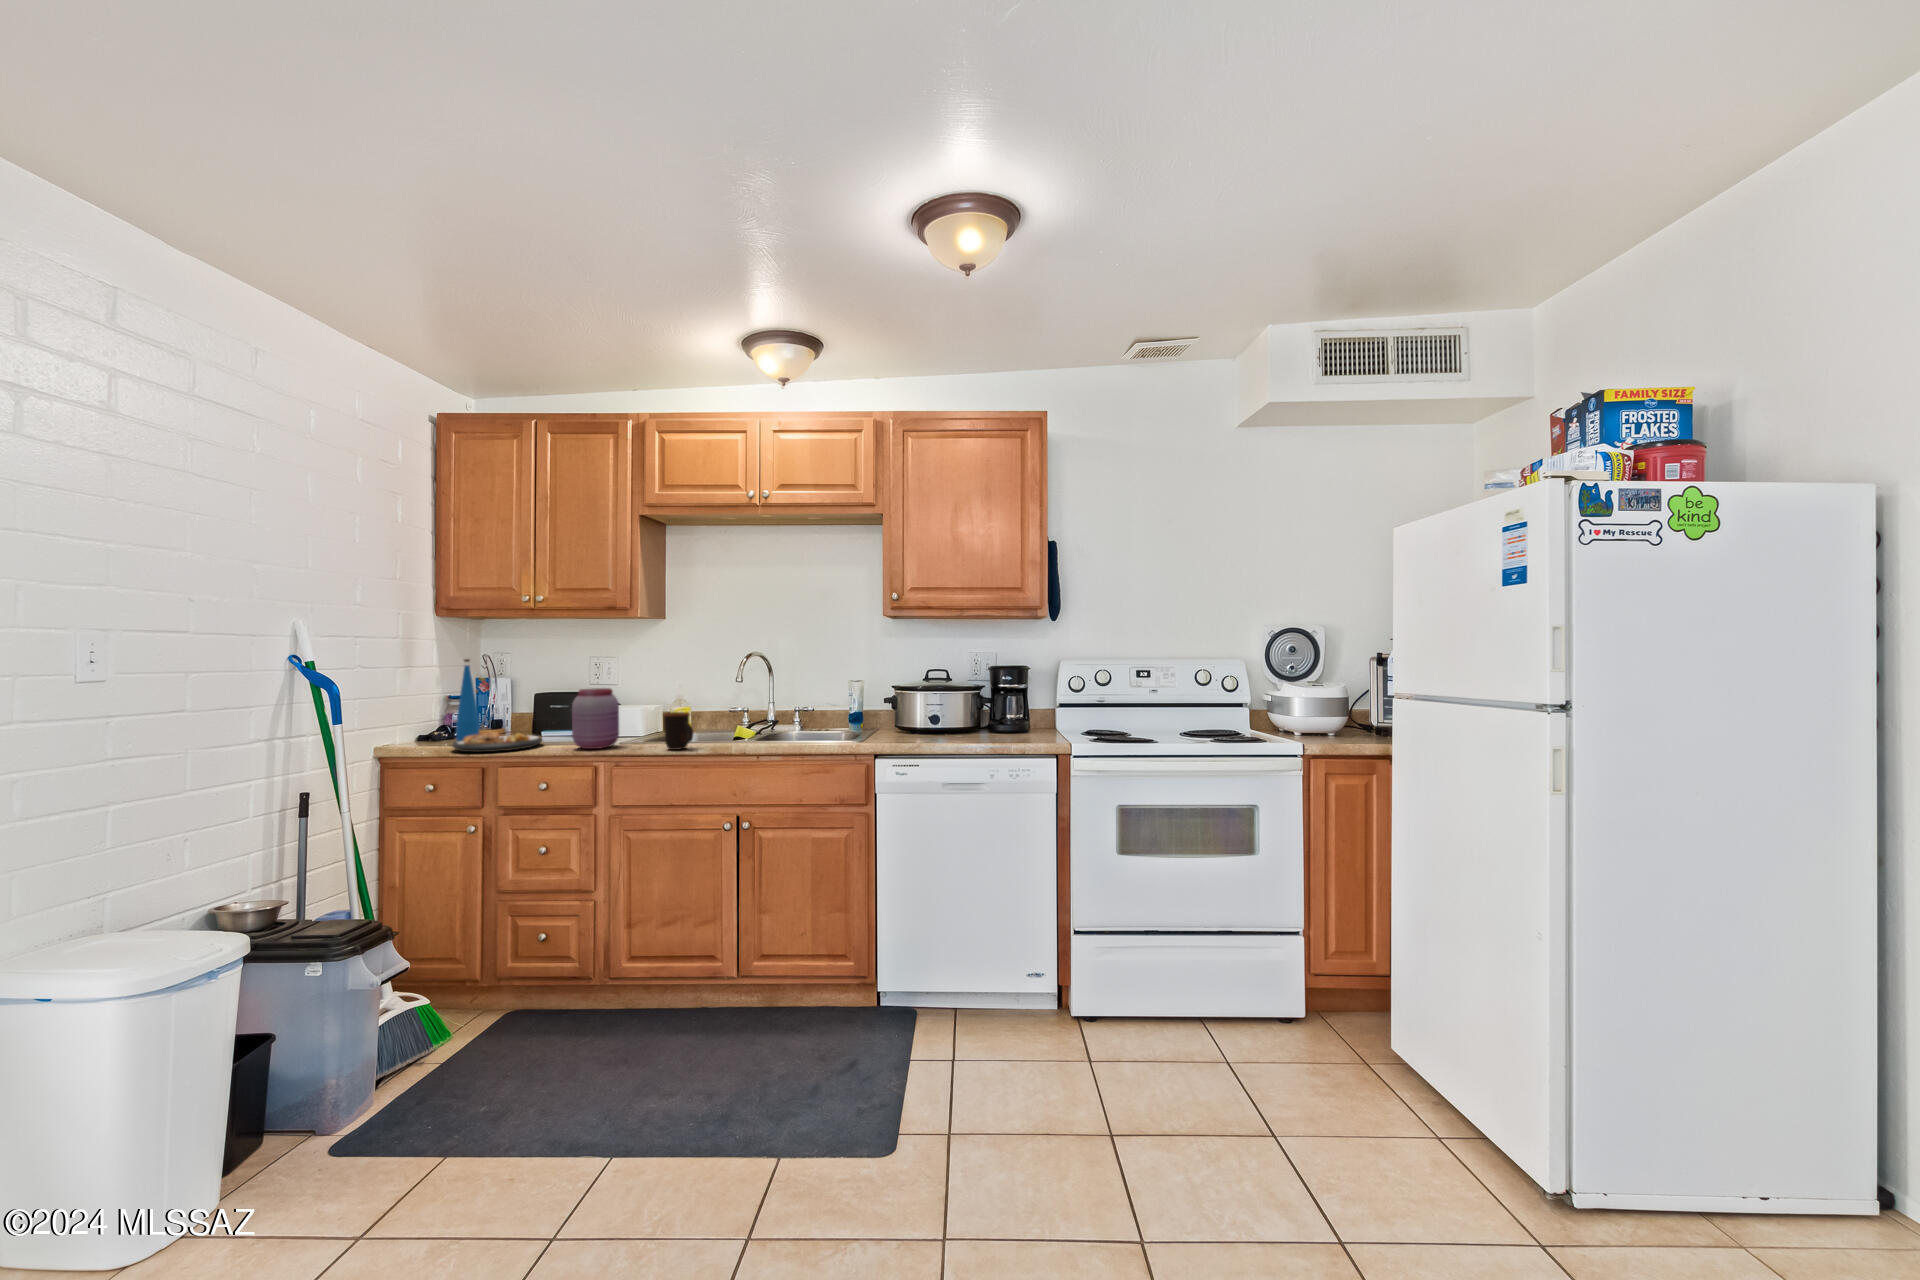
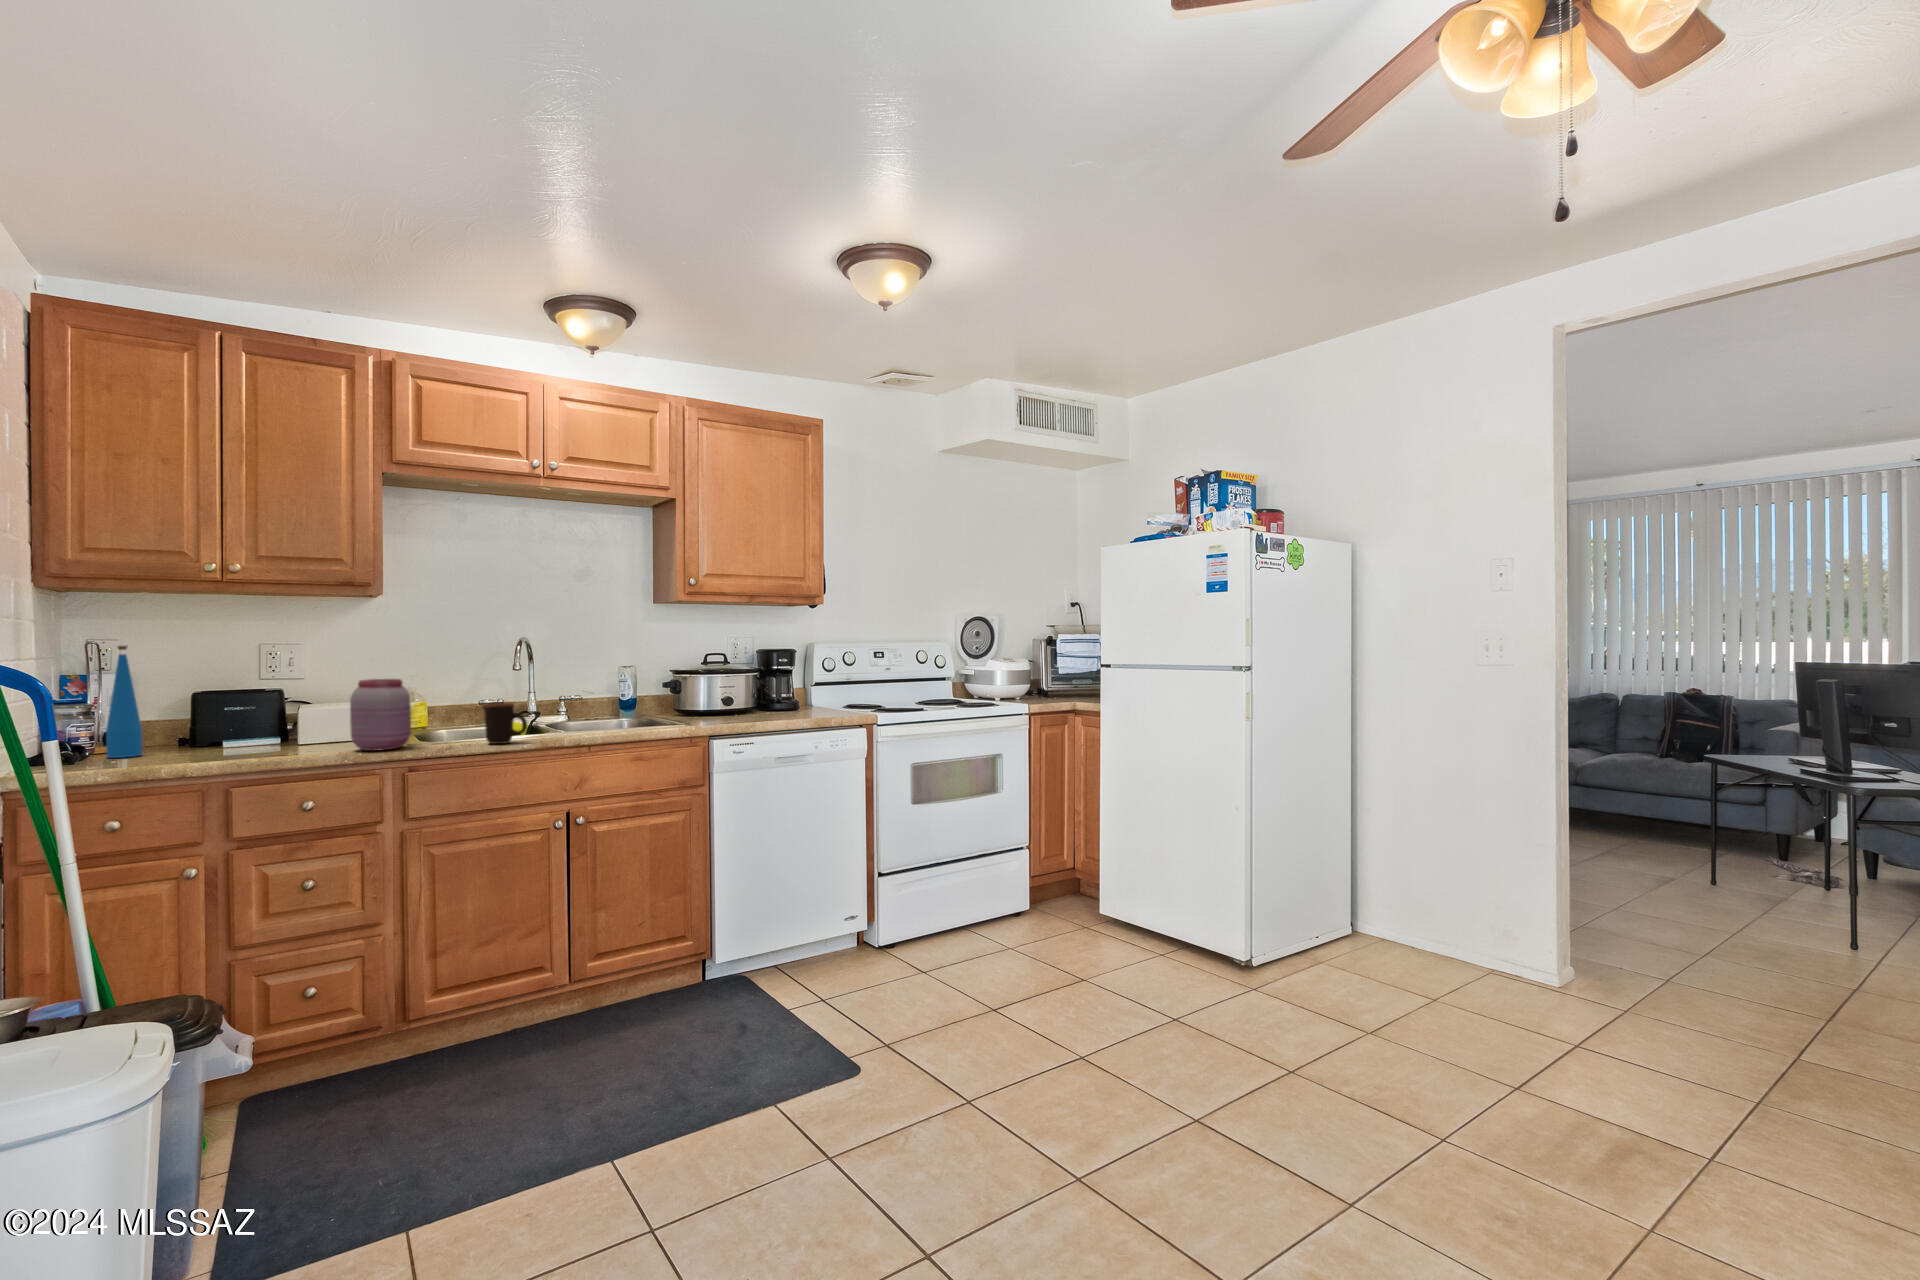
plate: present [452,732,543,752] -> none [159,738,291,764]

